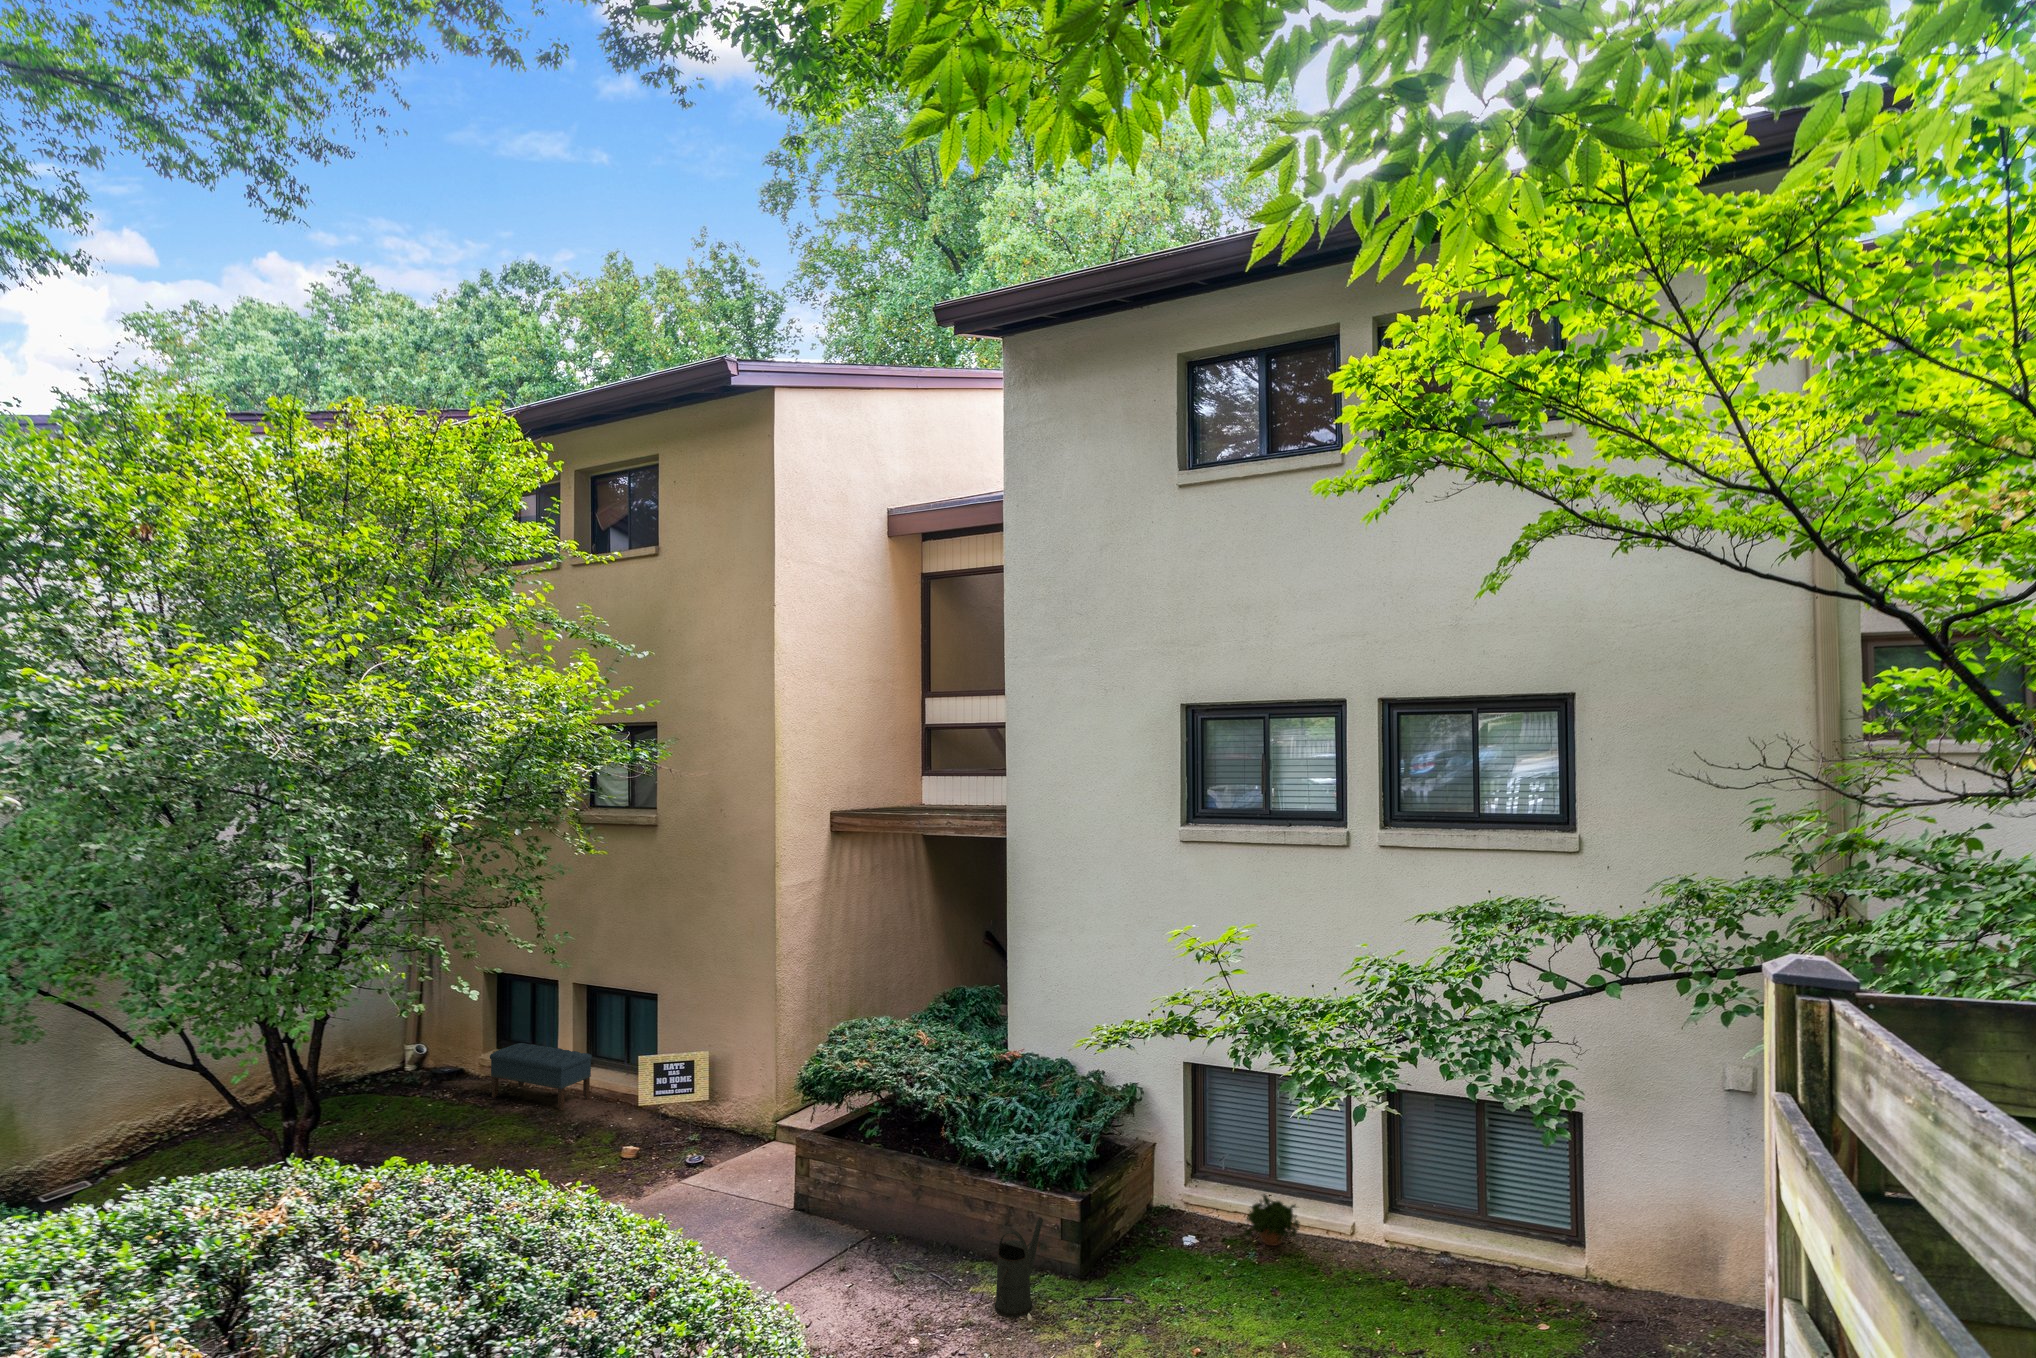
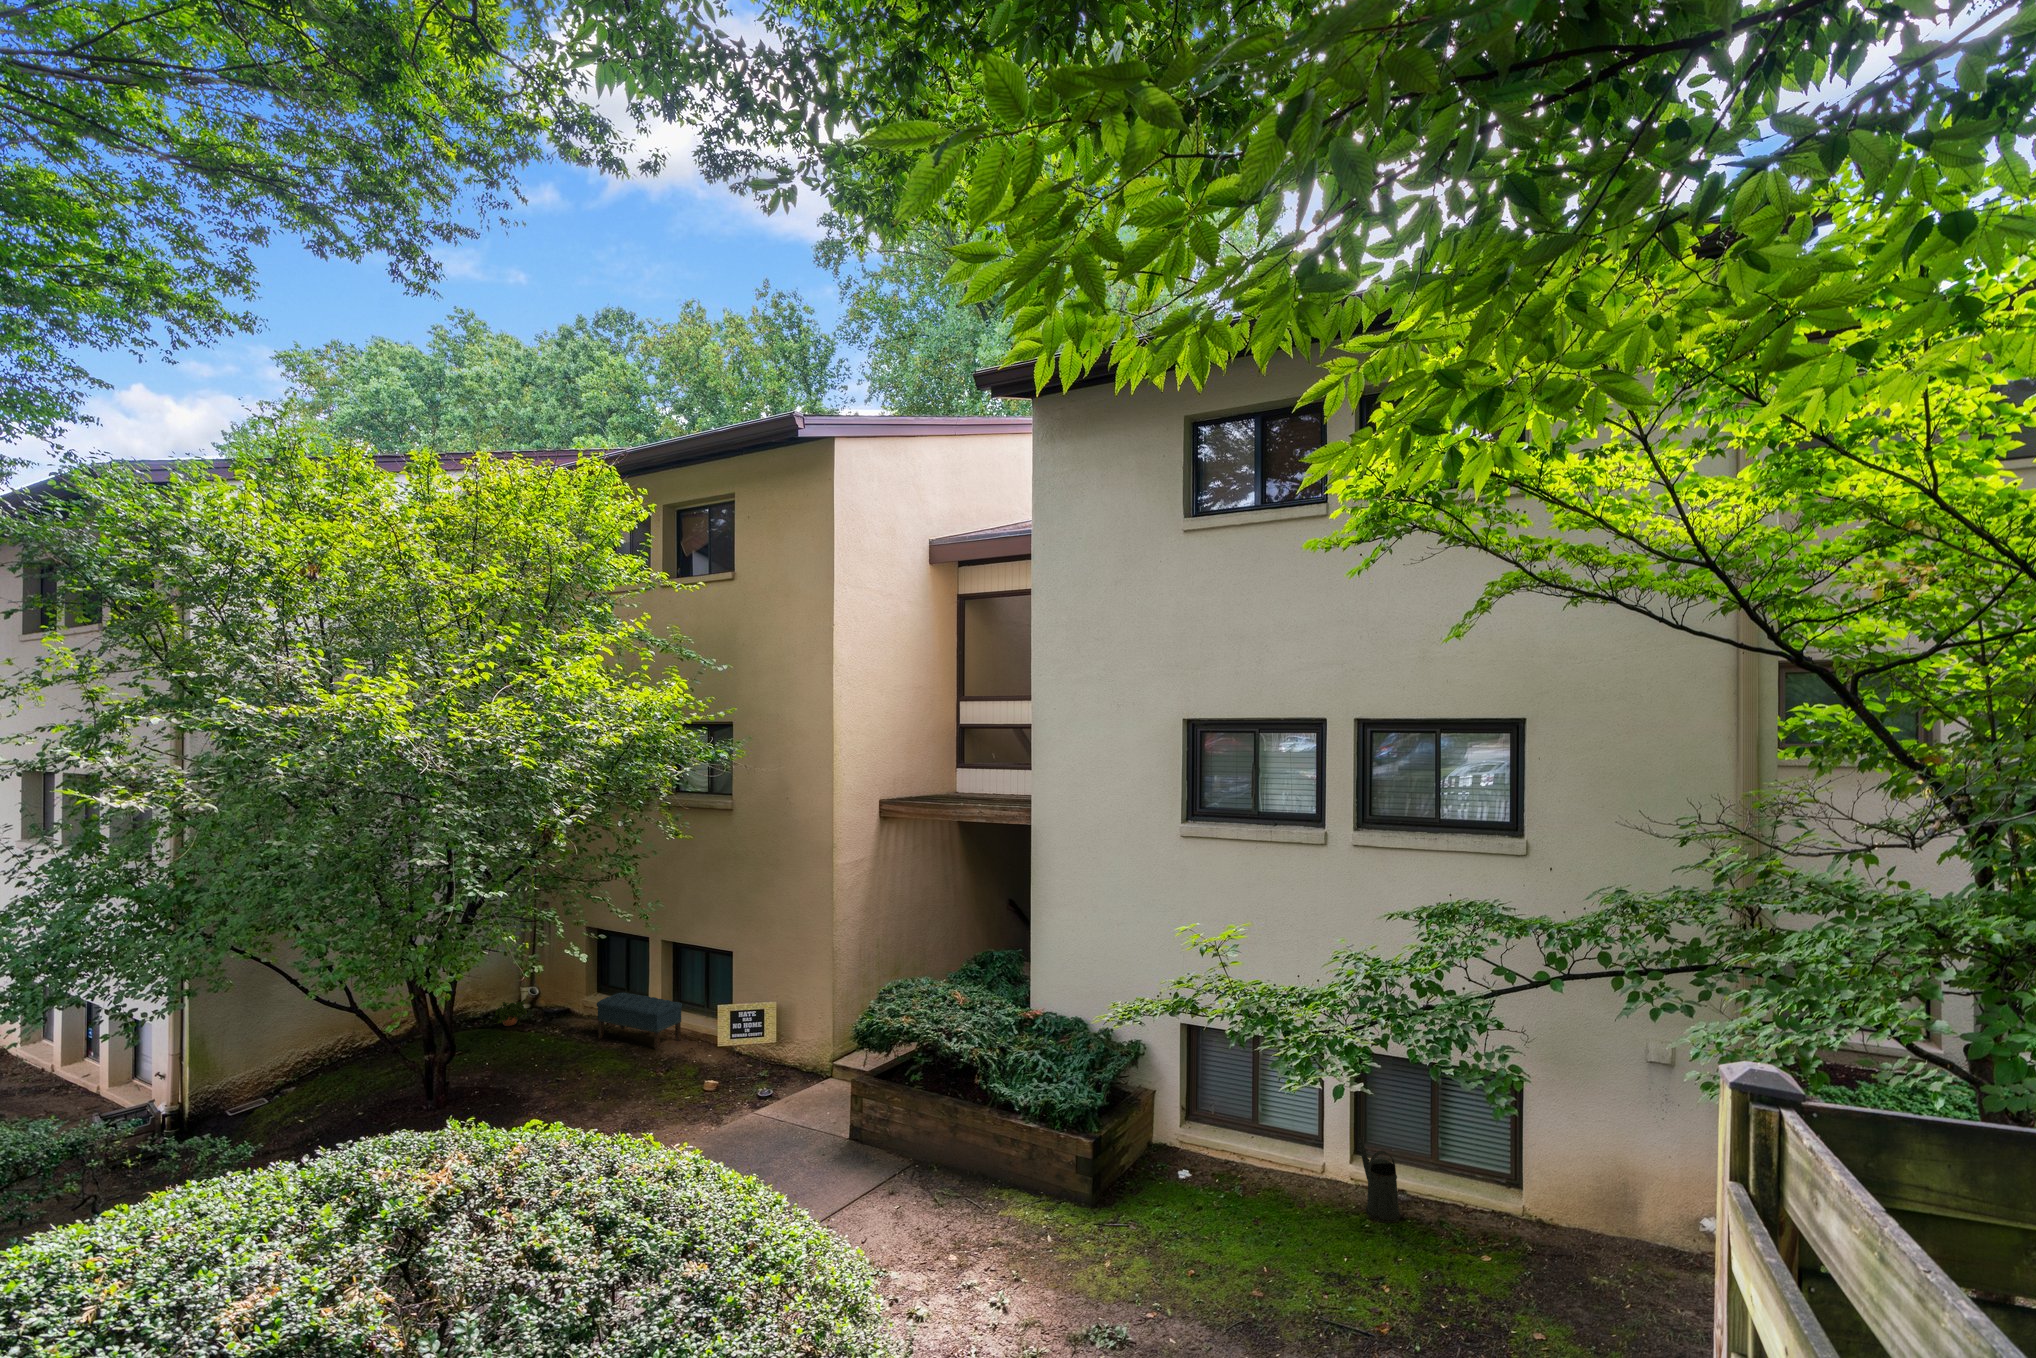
potted plant: present [1245,1194,1300,1250] -> present [493,999,527,1026]
watering can: present [995,1217,1043,1318] -> present [1357,1136,1400,1223]

